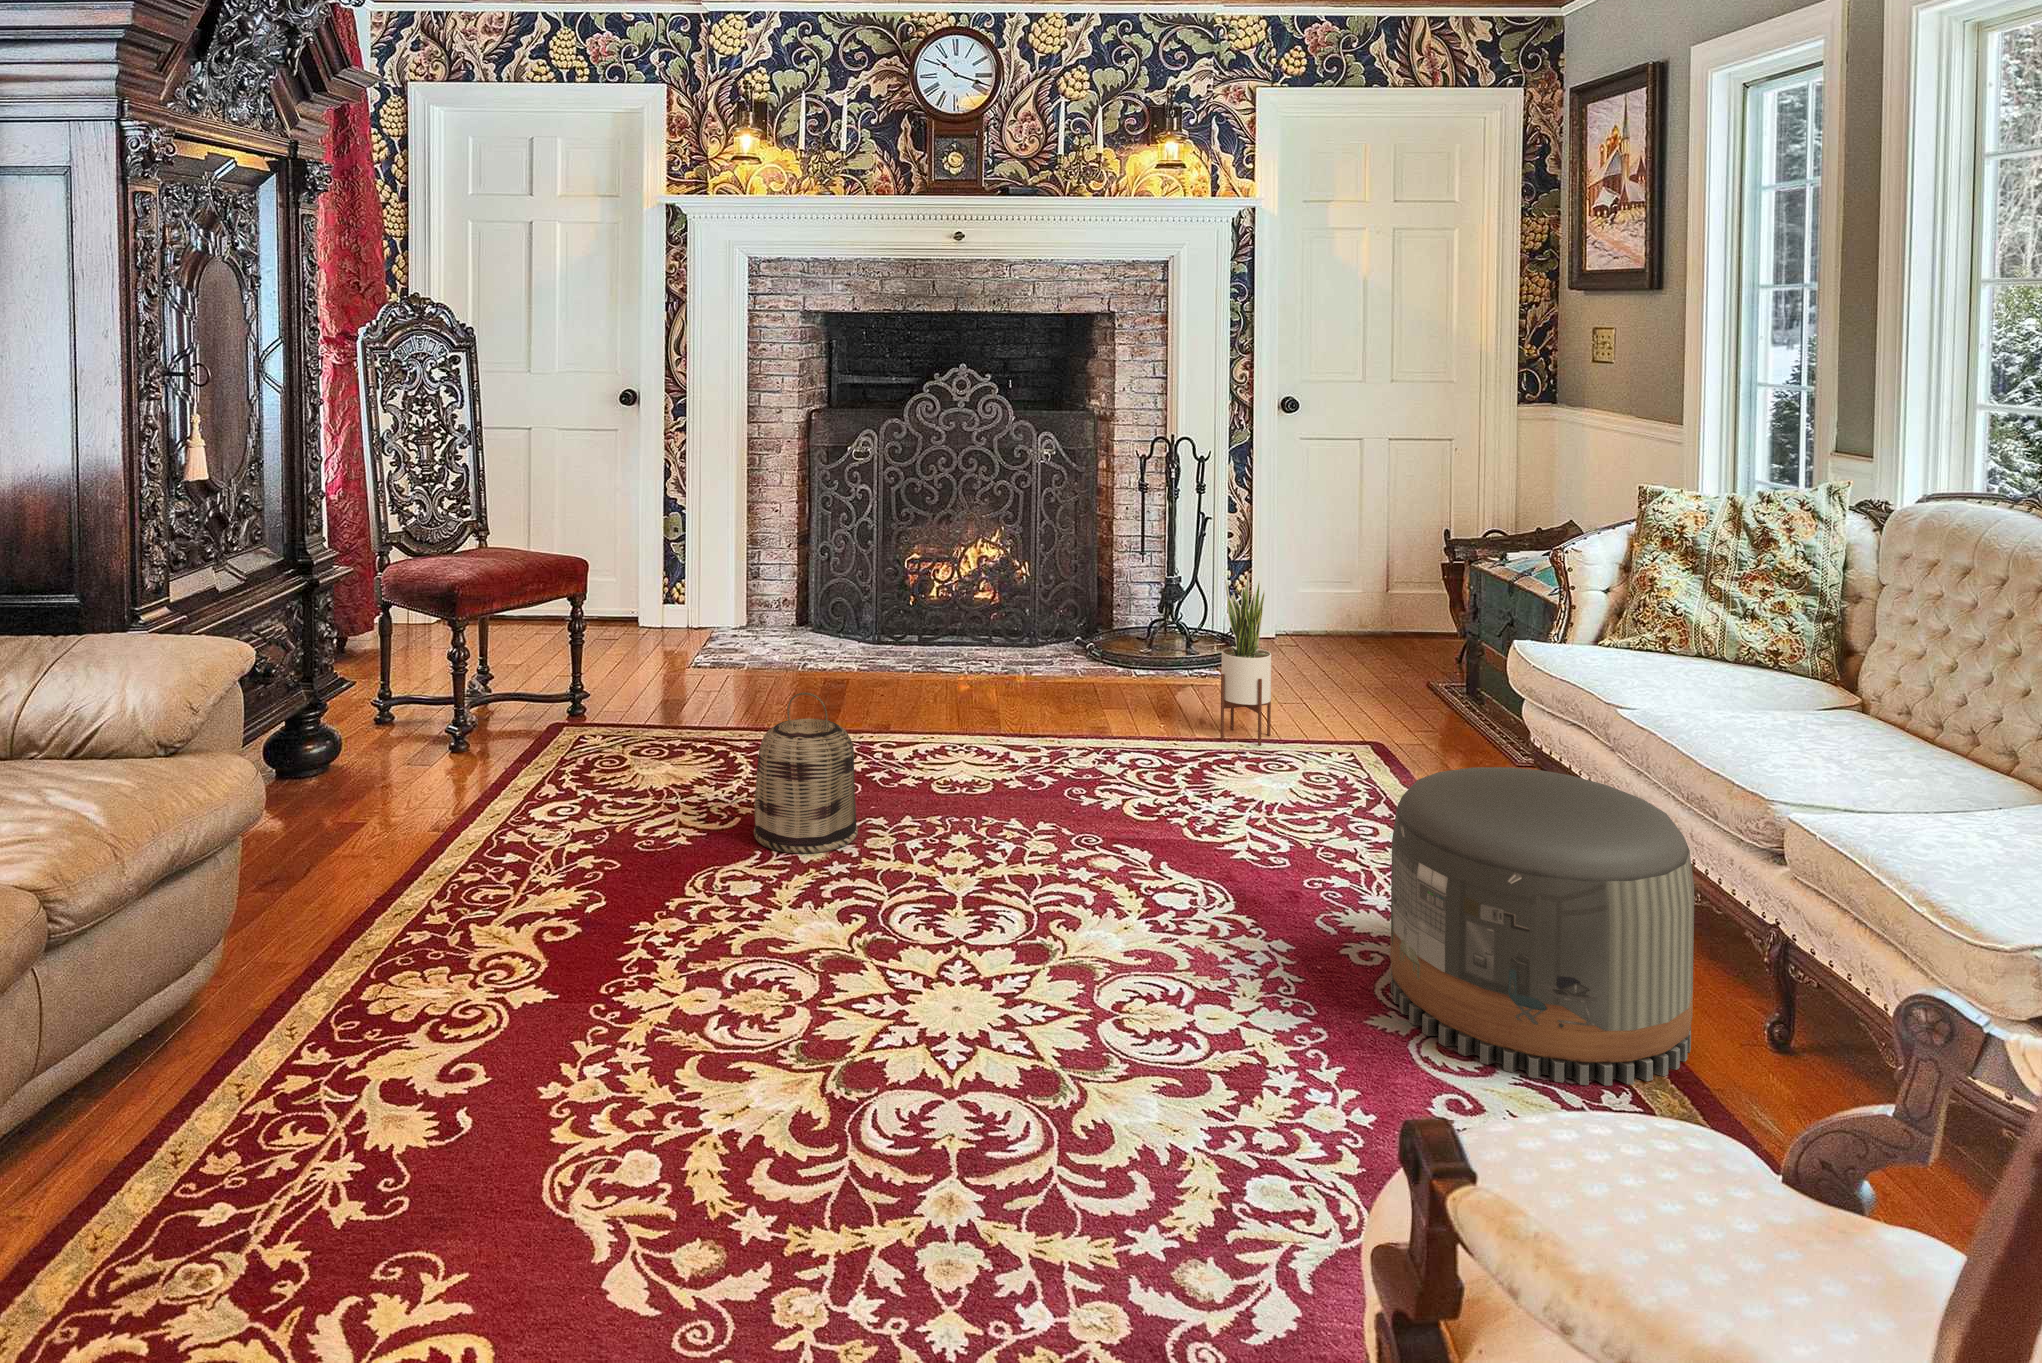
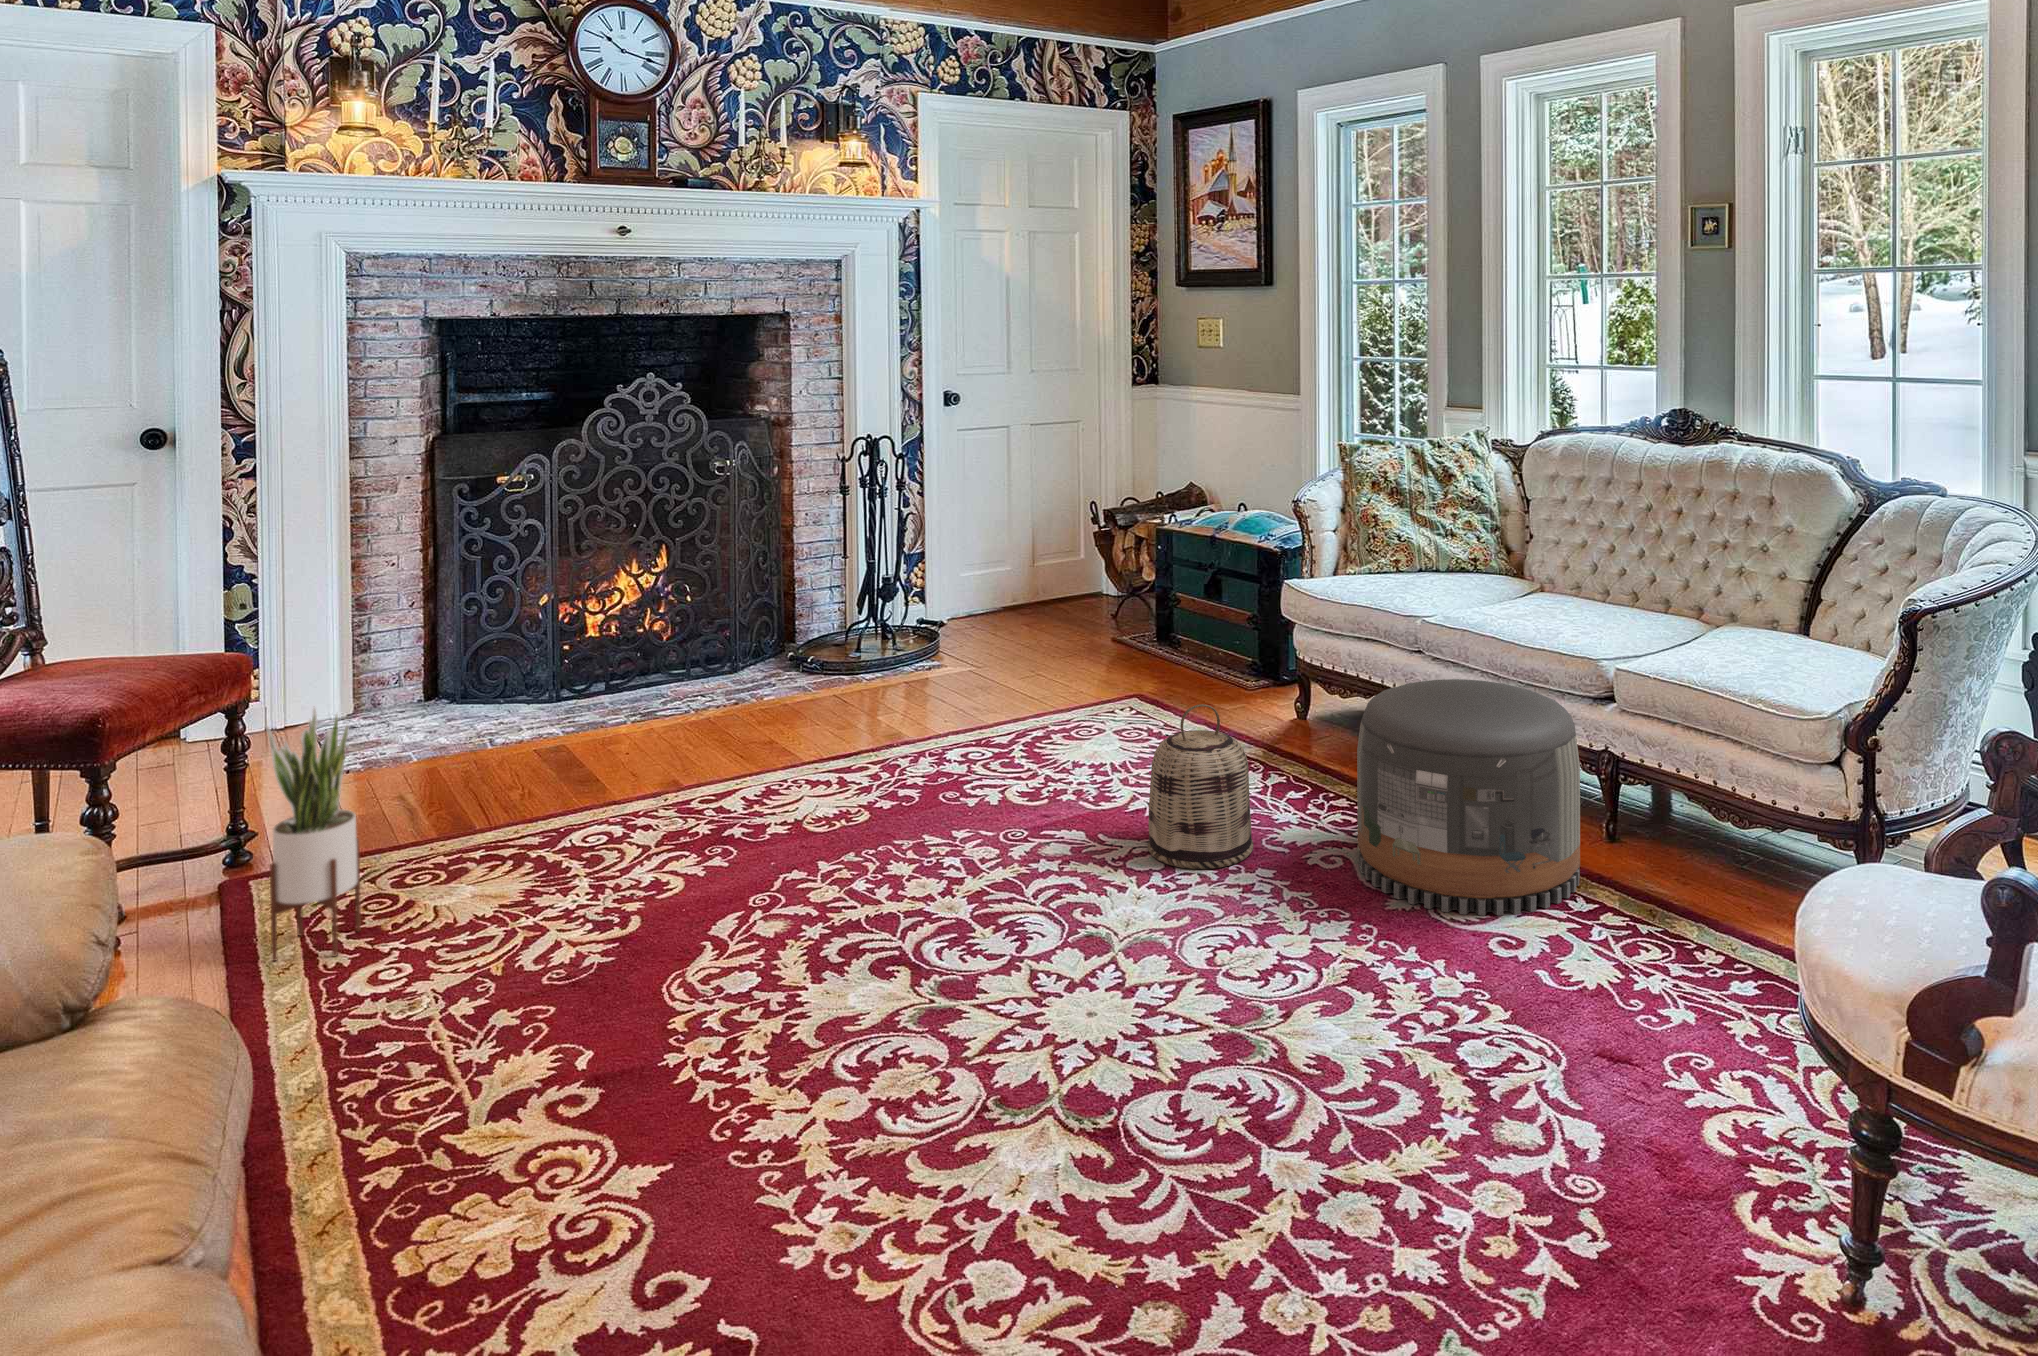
potted plant: present [1220,574,1271,745] -> present [266,708,361,961]
basket: present [754,692,858,853] -> present [1148,704,1253,869]

